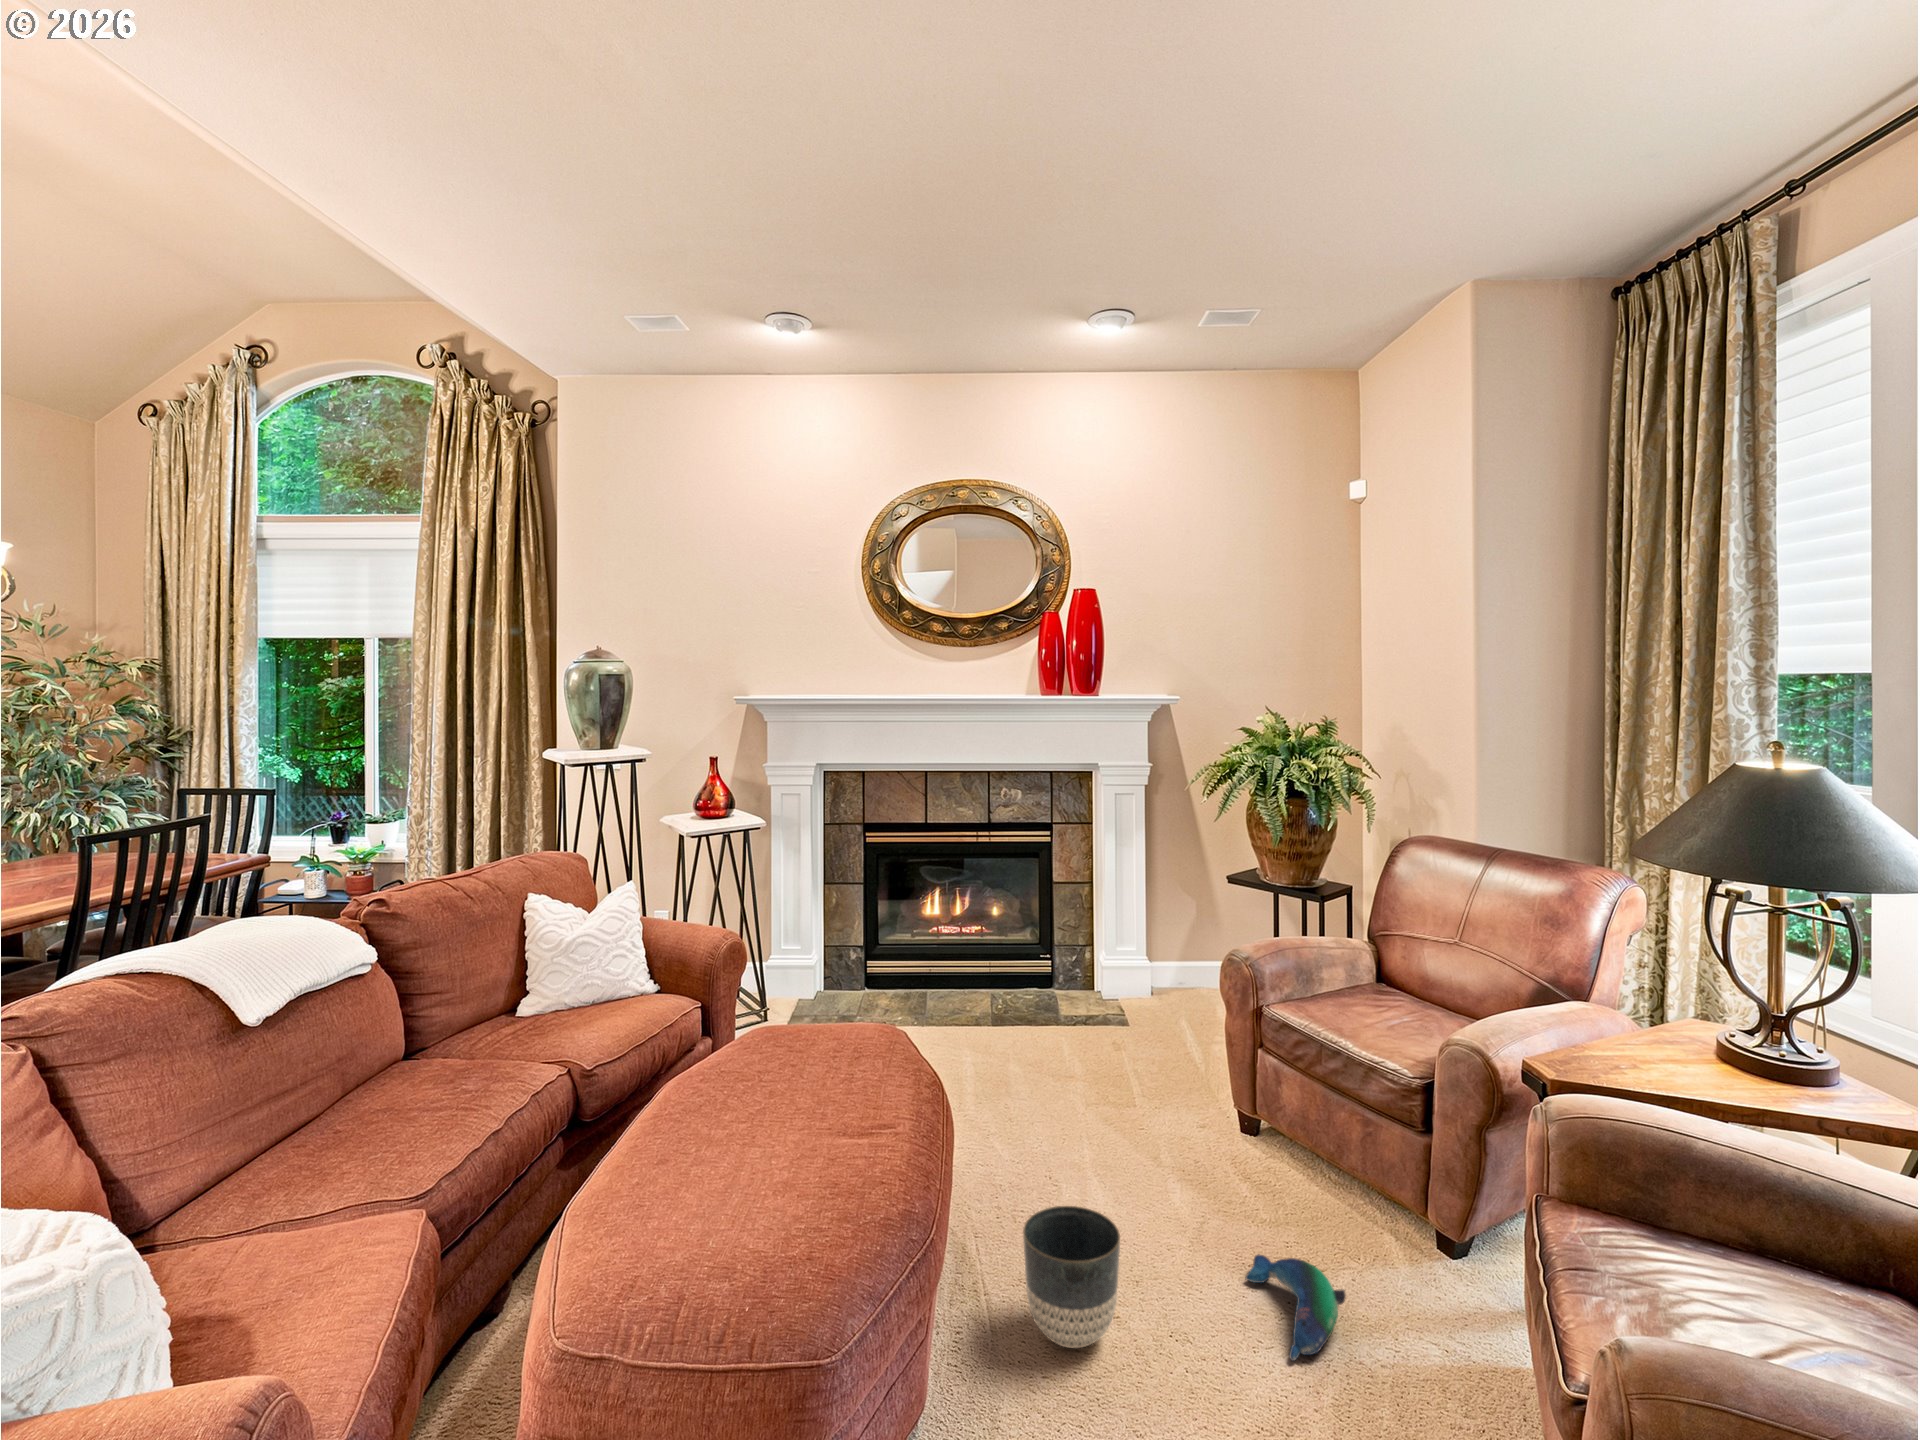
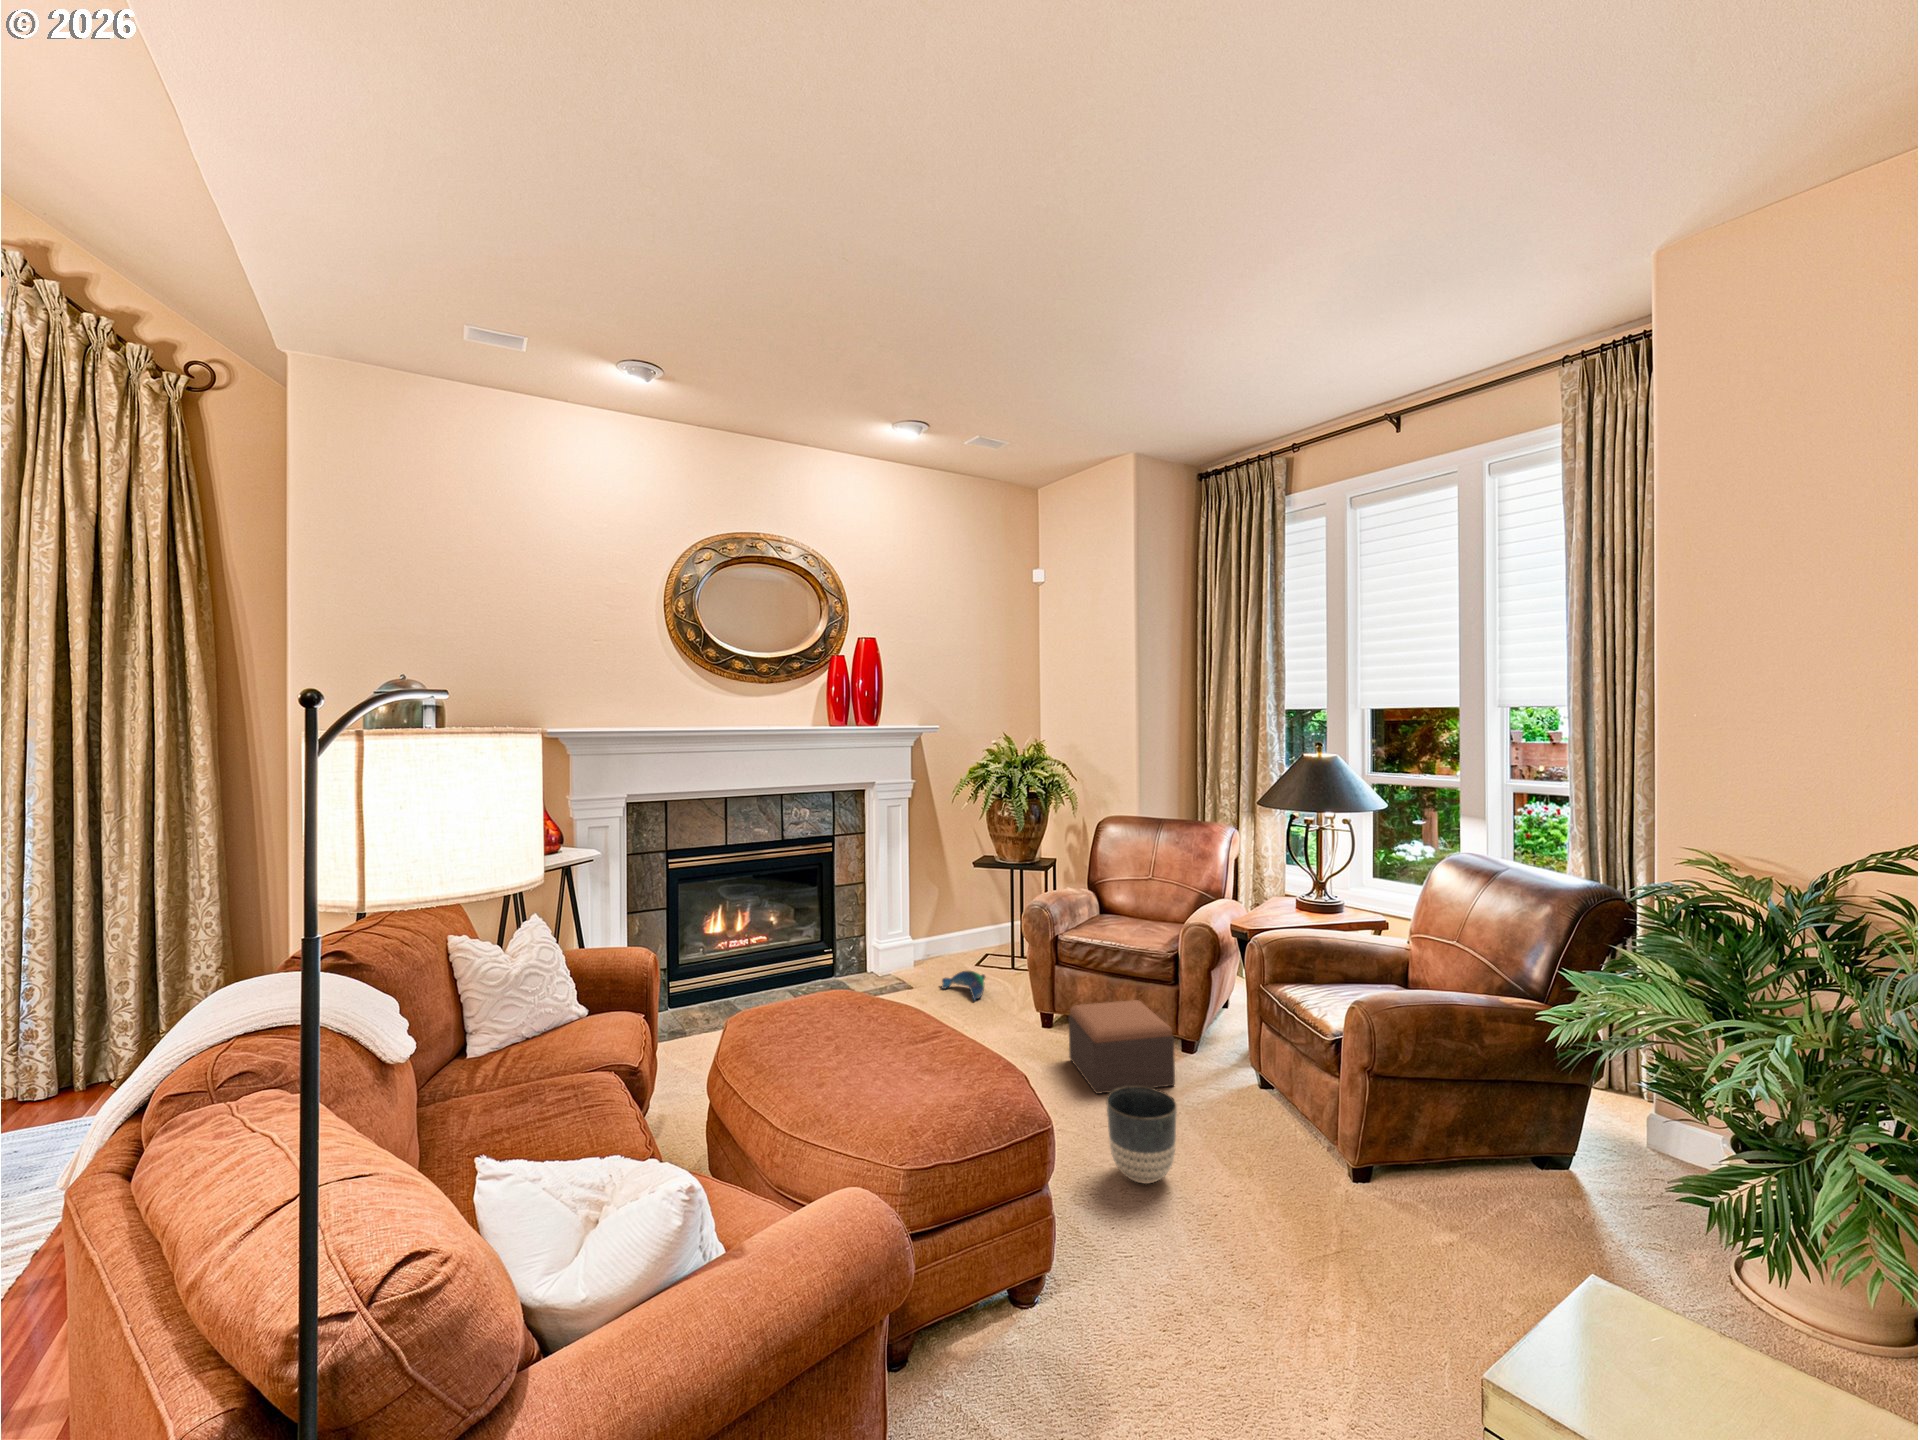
footstool: none [1157,1090,1298,1245] -> present [1069,1000,1175,1094]
plush toy: present [1246,1254,1346,1361] -> present [942,971,985,1000]

